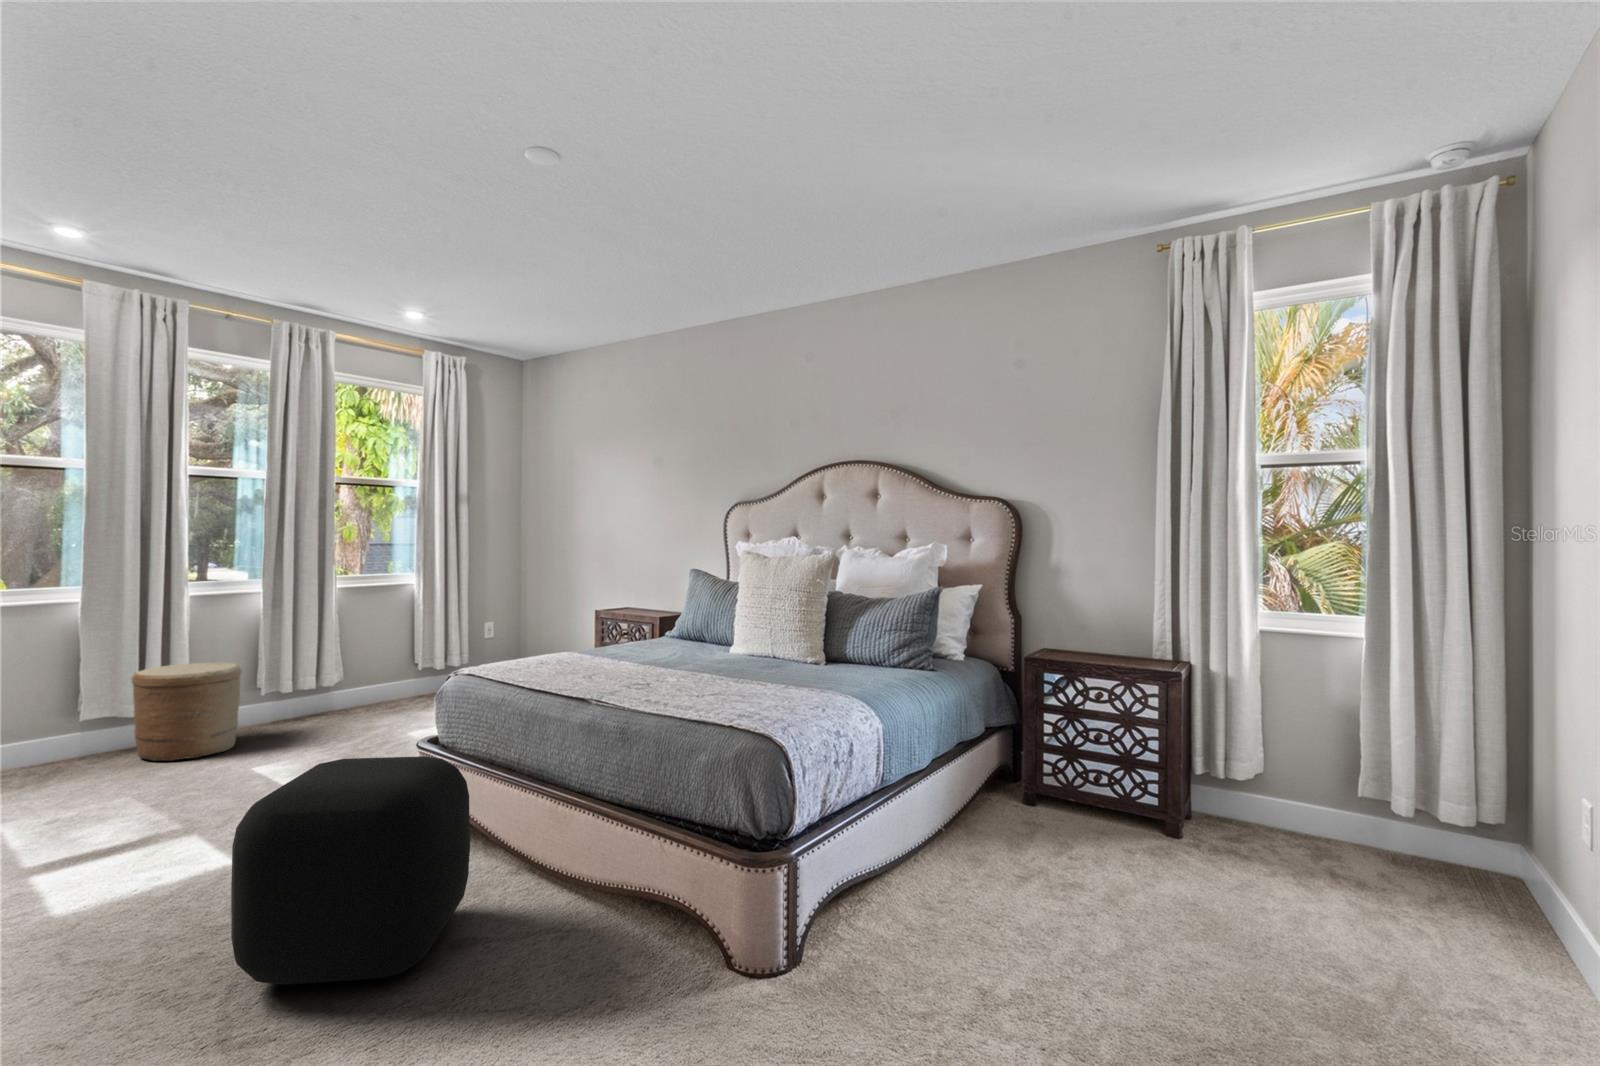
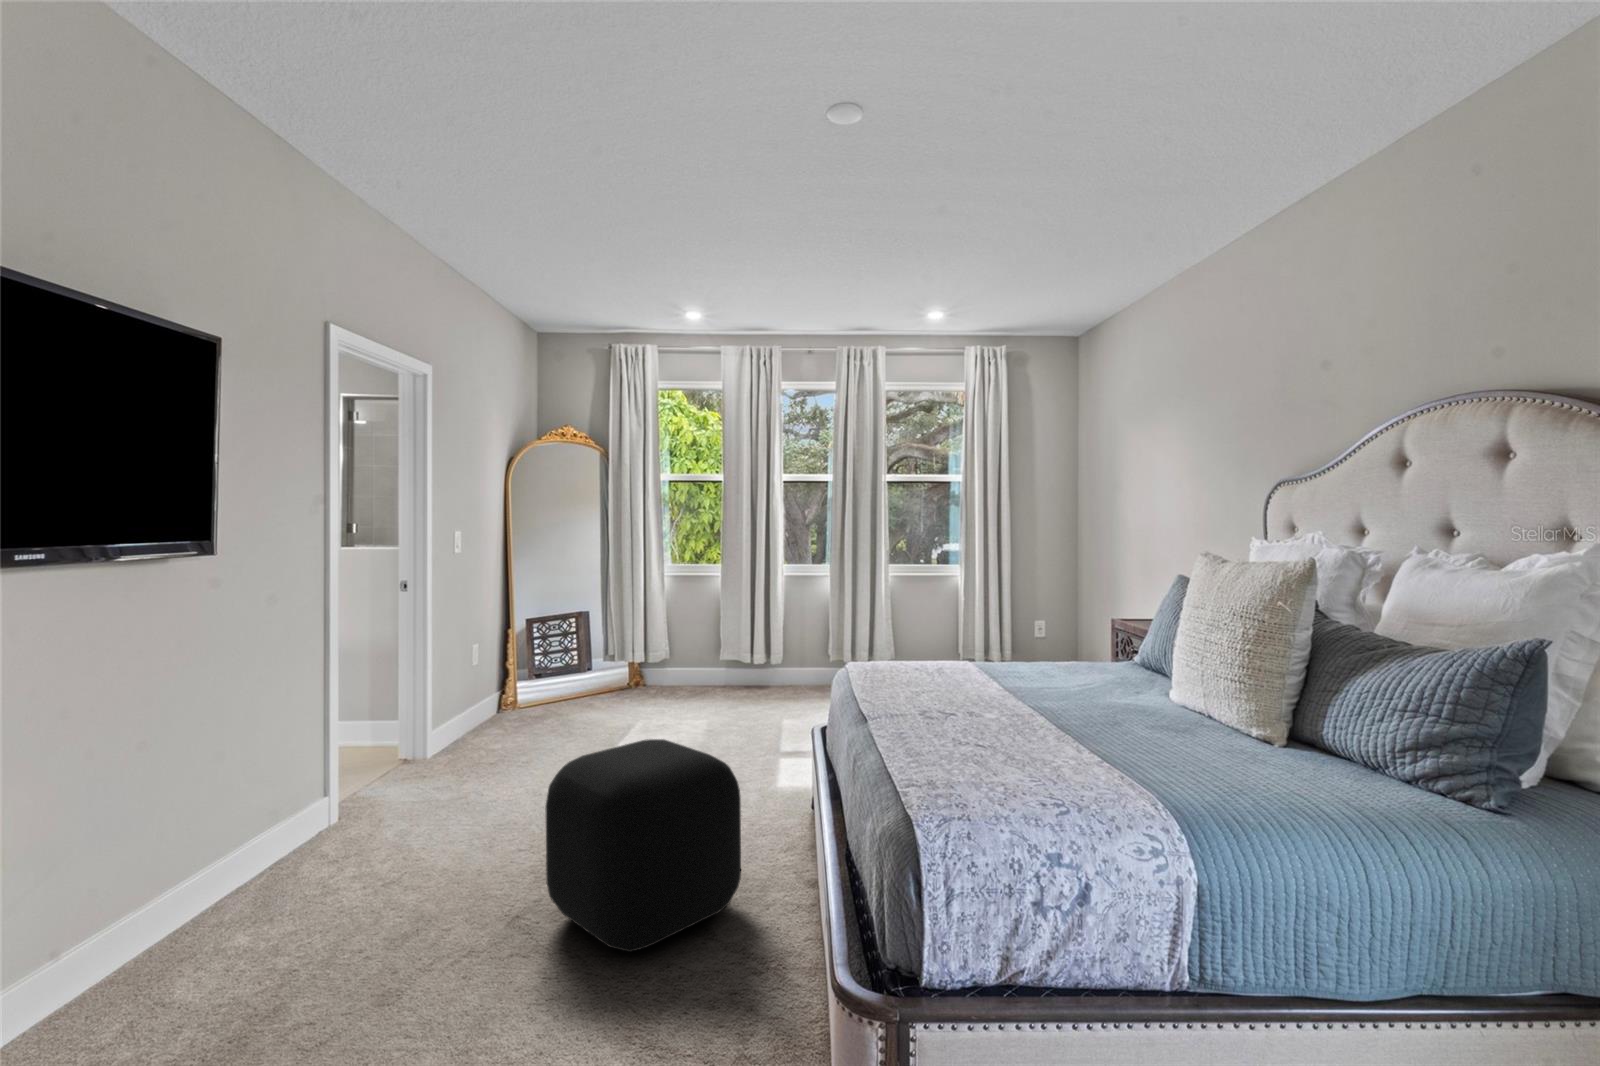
woven basket: present [132,663,242,761] -> none [734,631,801,706]

